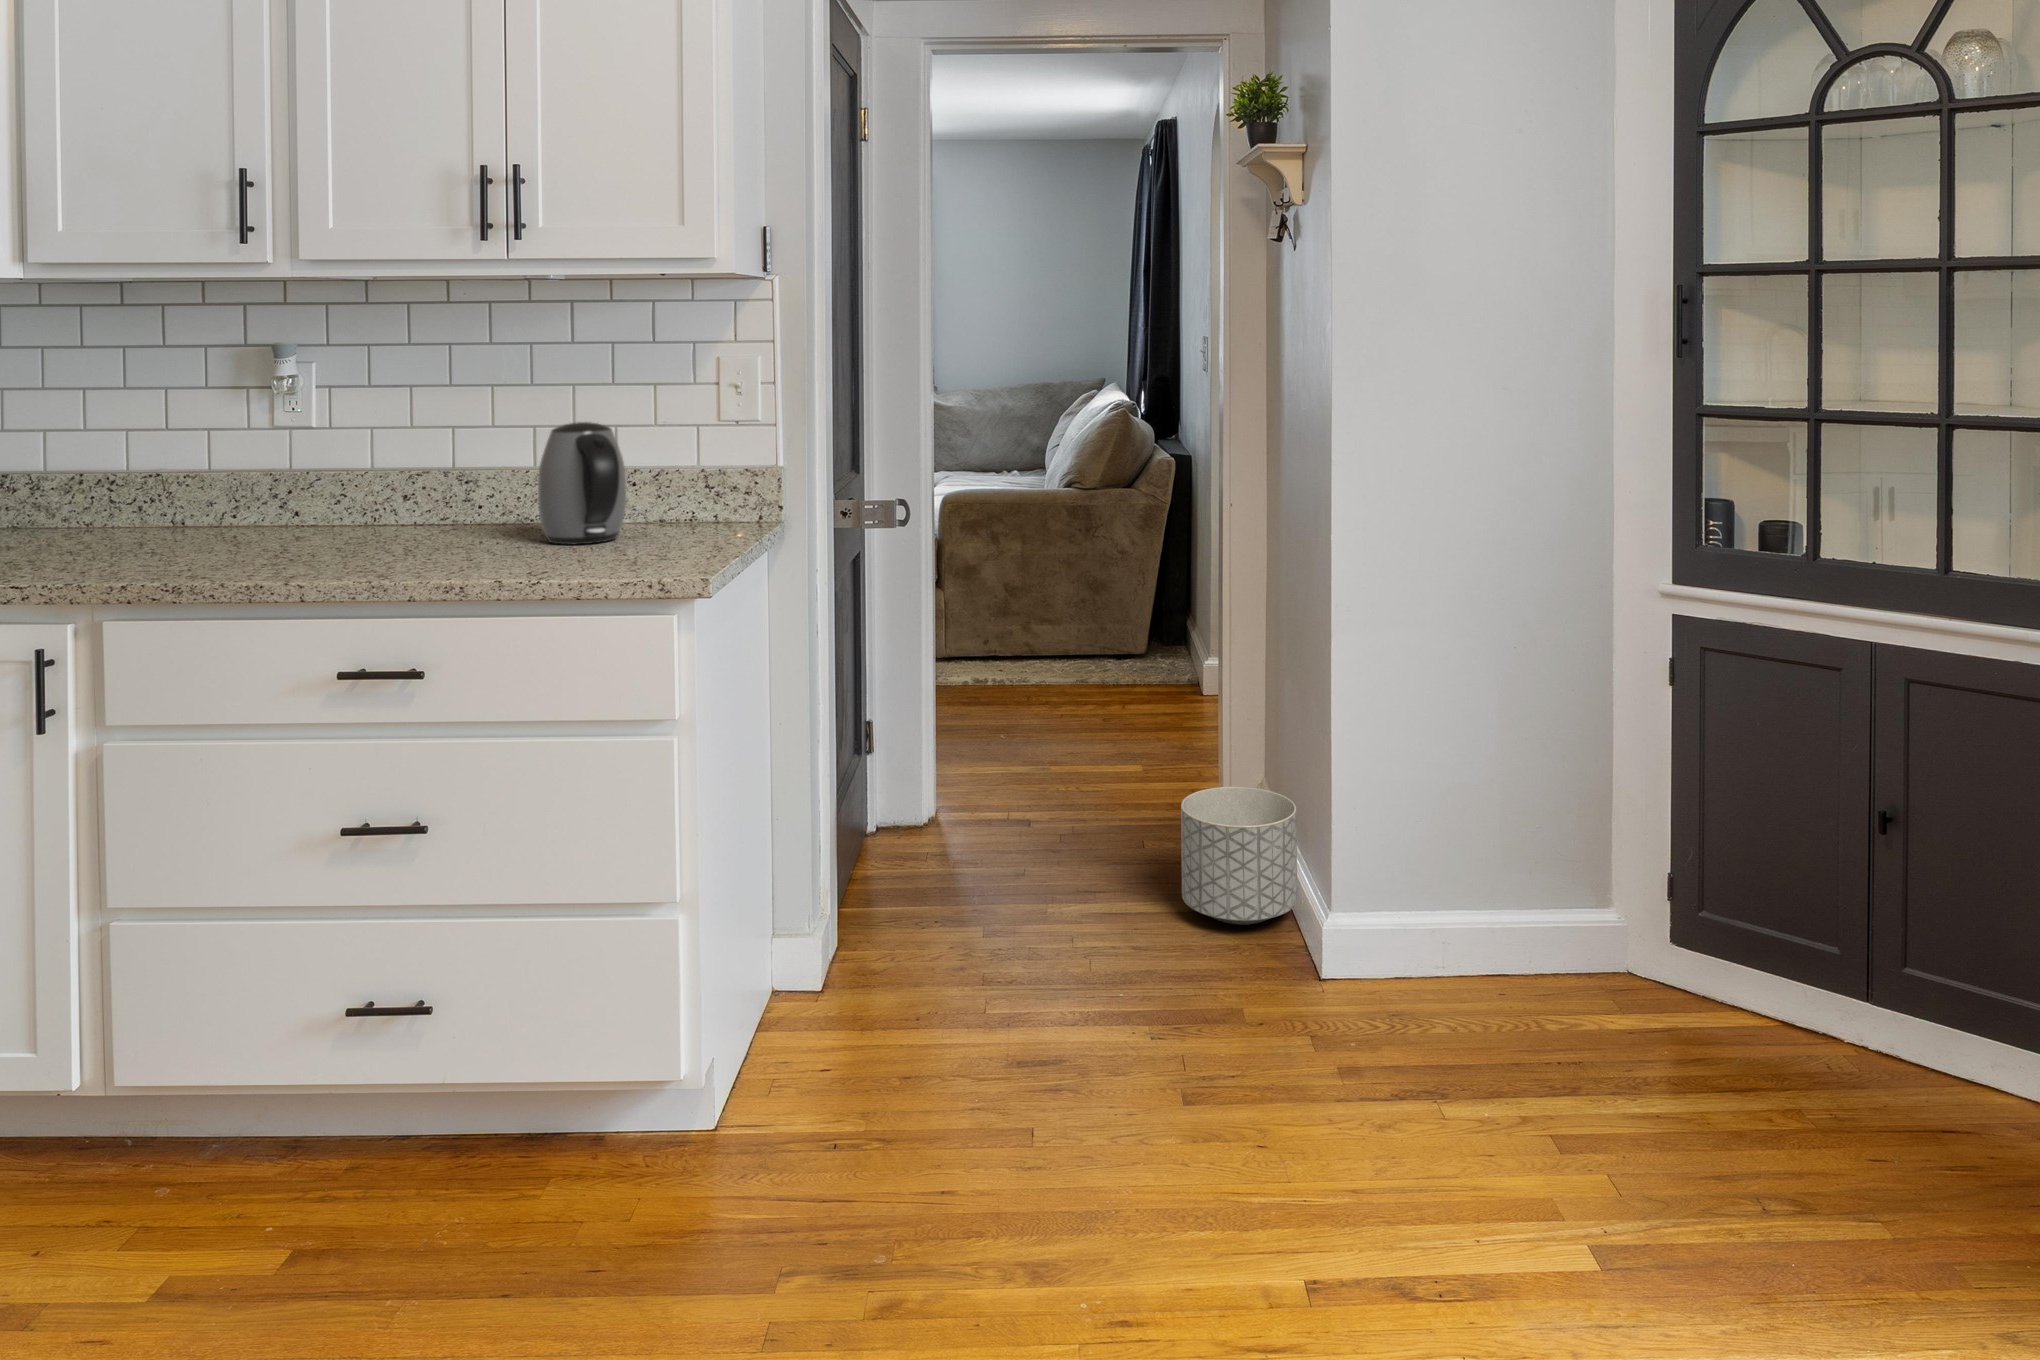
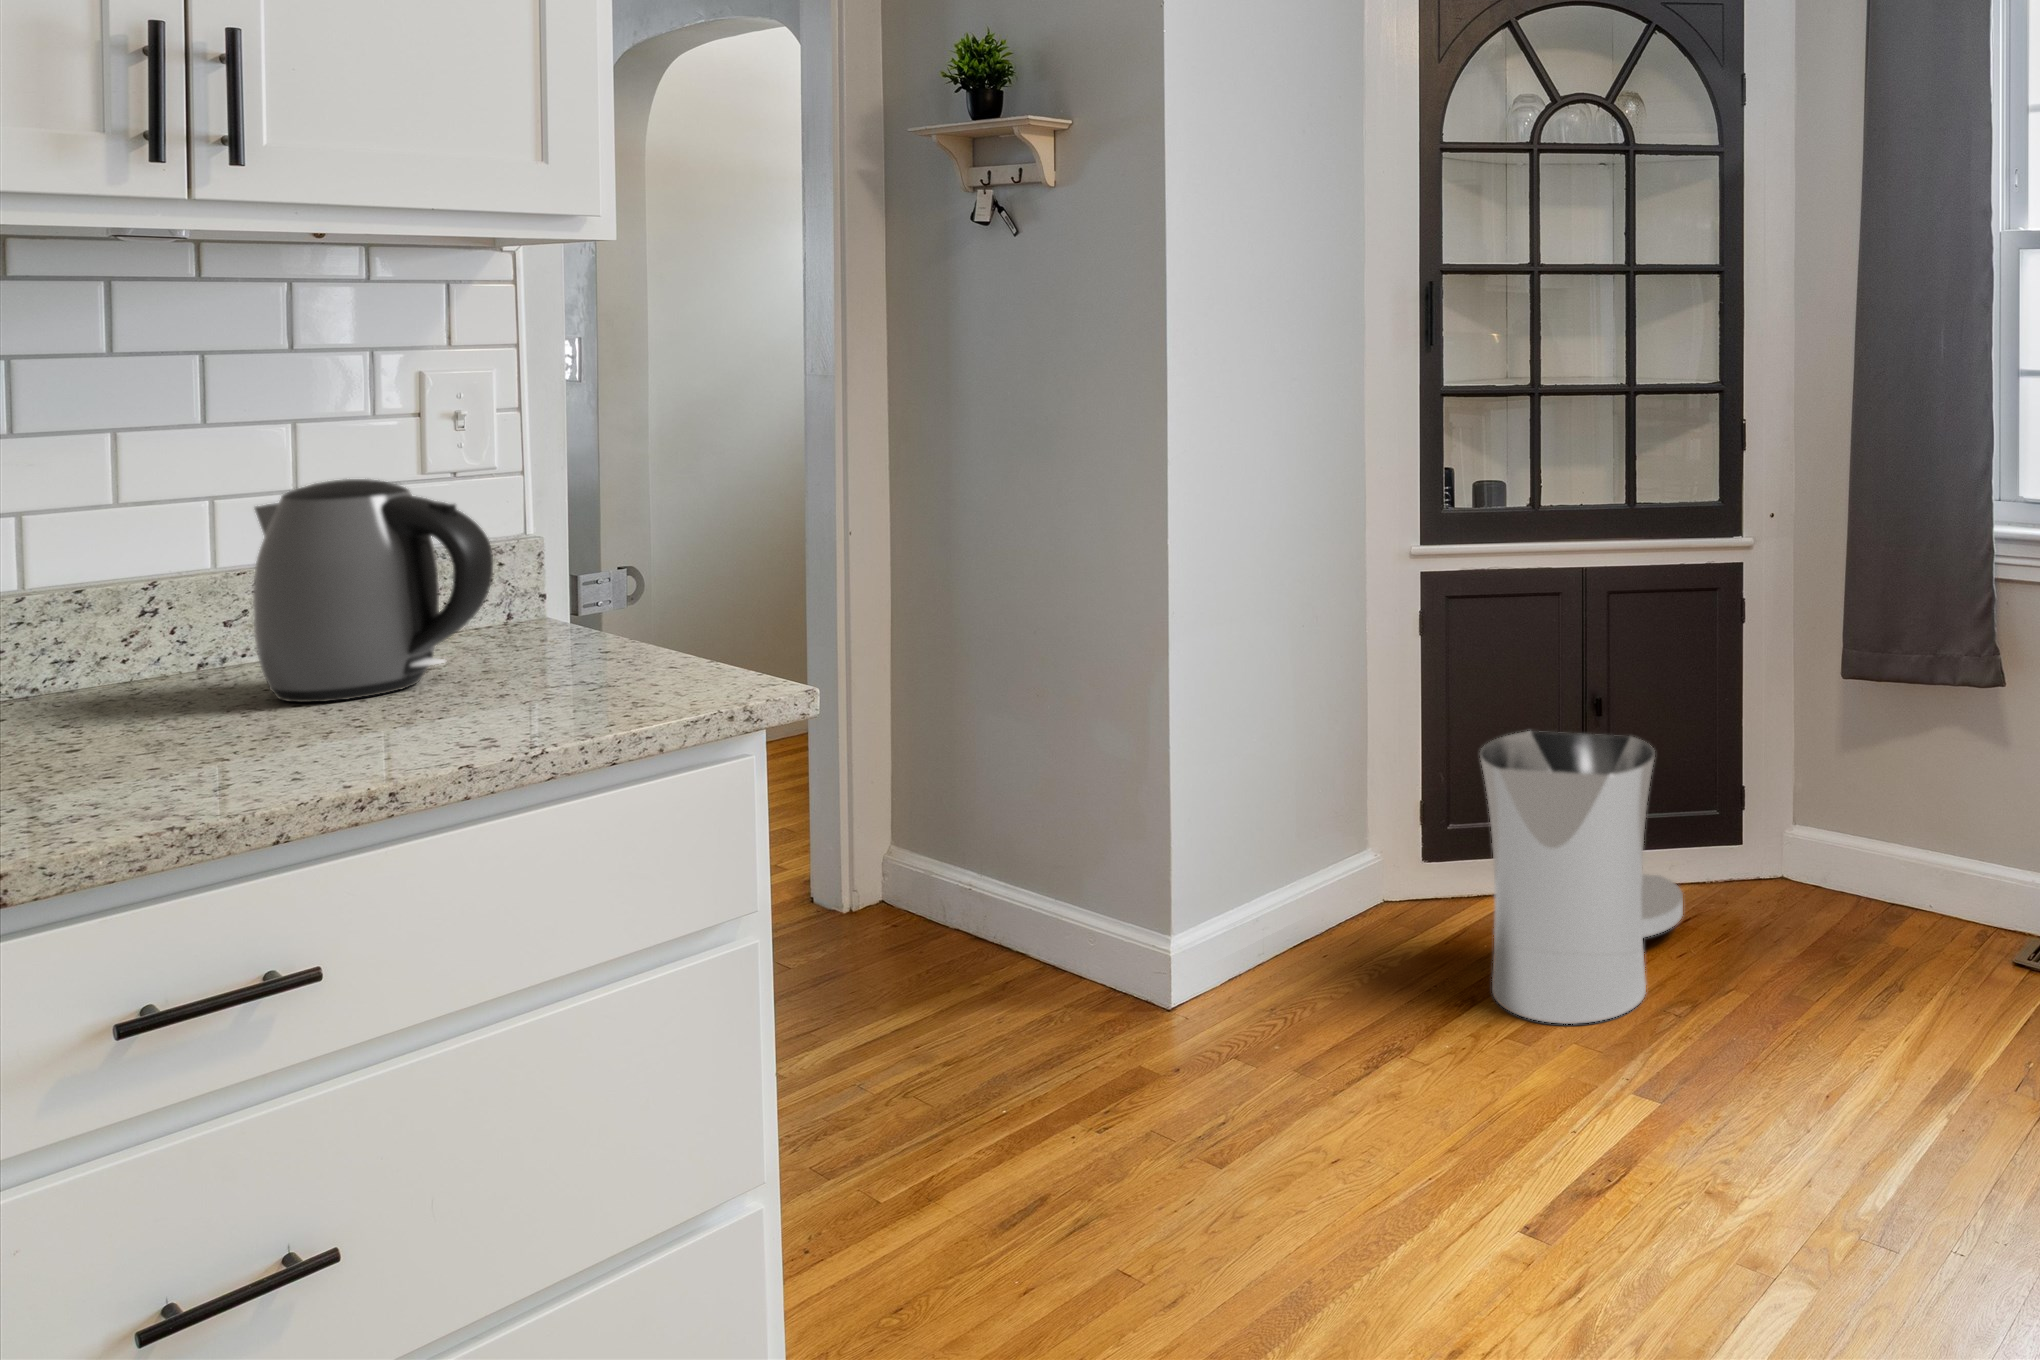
planter: present [1181,787,1297,925] -> none [951,856,1094,1019]
trash can: none [1571,809,1947,1182] -> present [1480,731,1683,1024]

